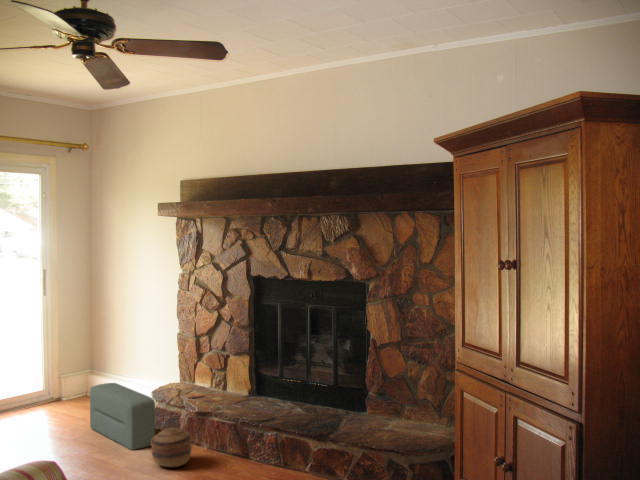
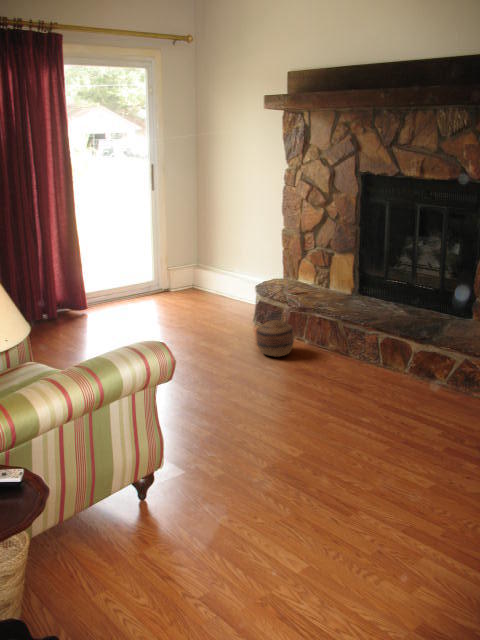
pouf: present [90,383,155,450] -> none [201,275,260,337]

